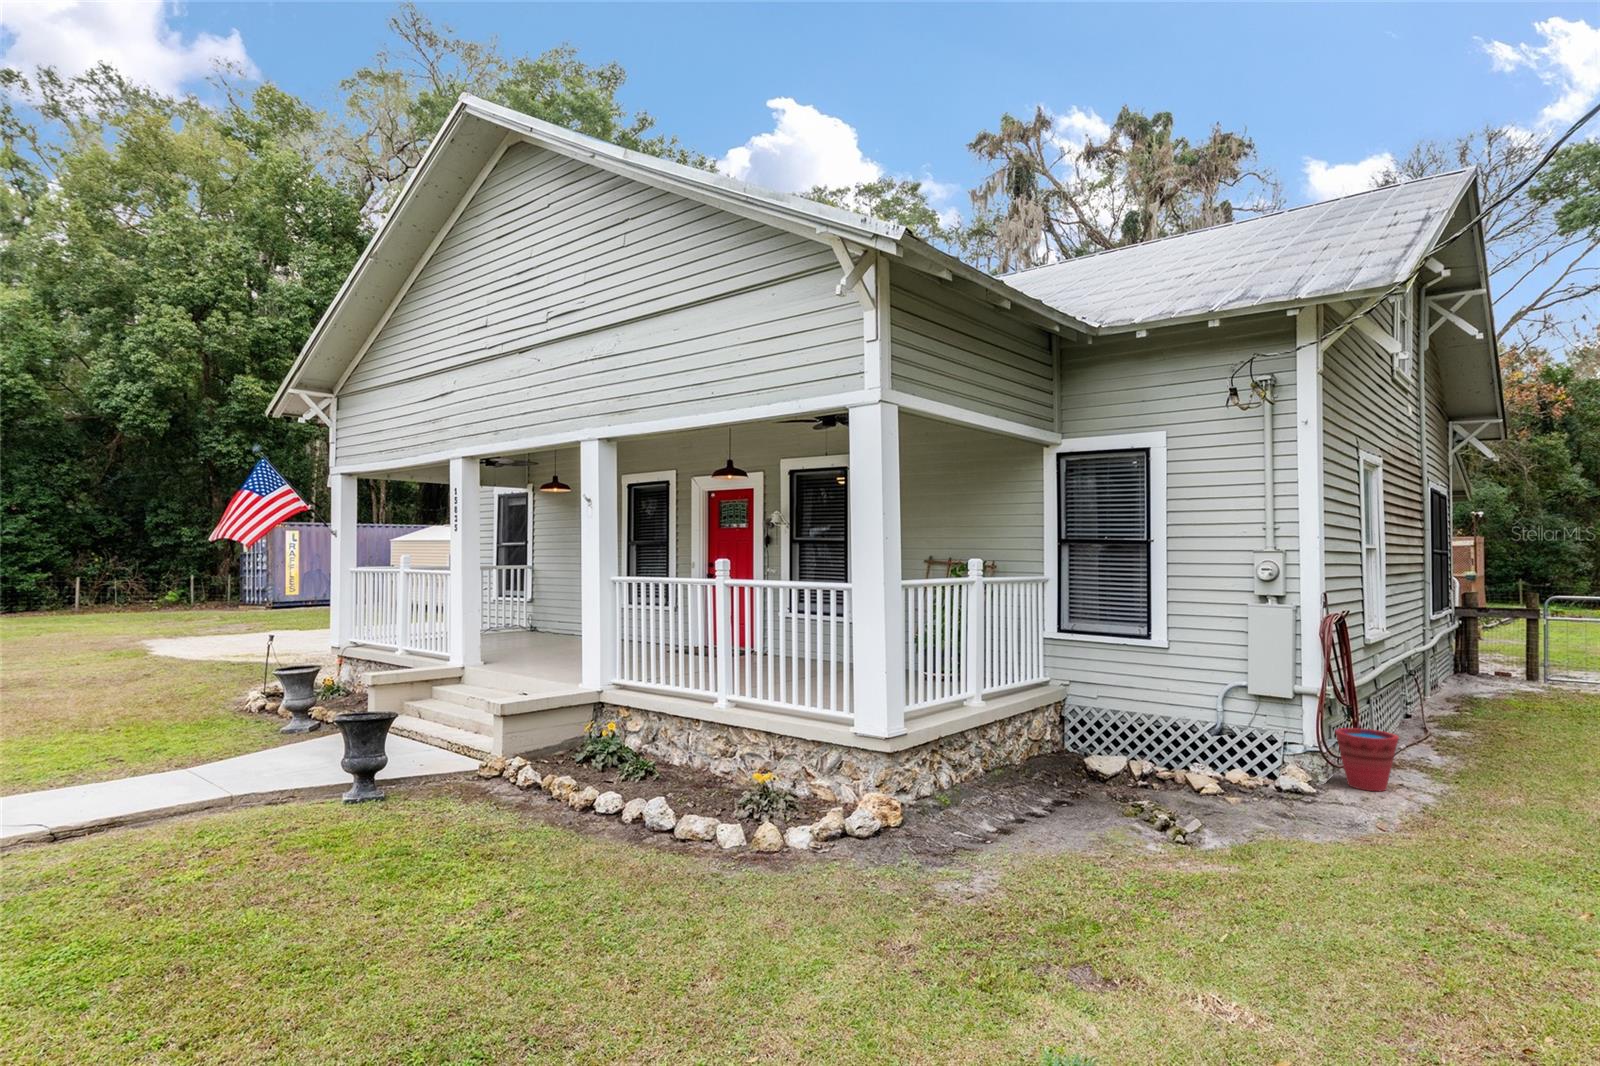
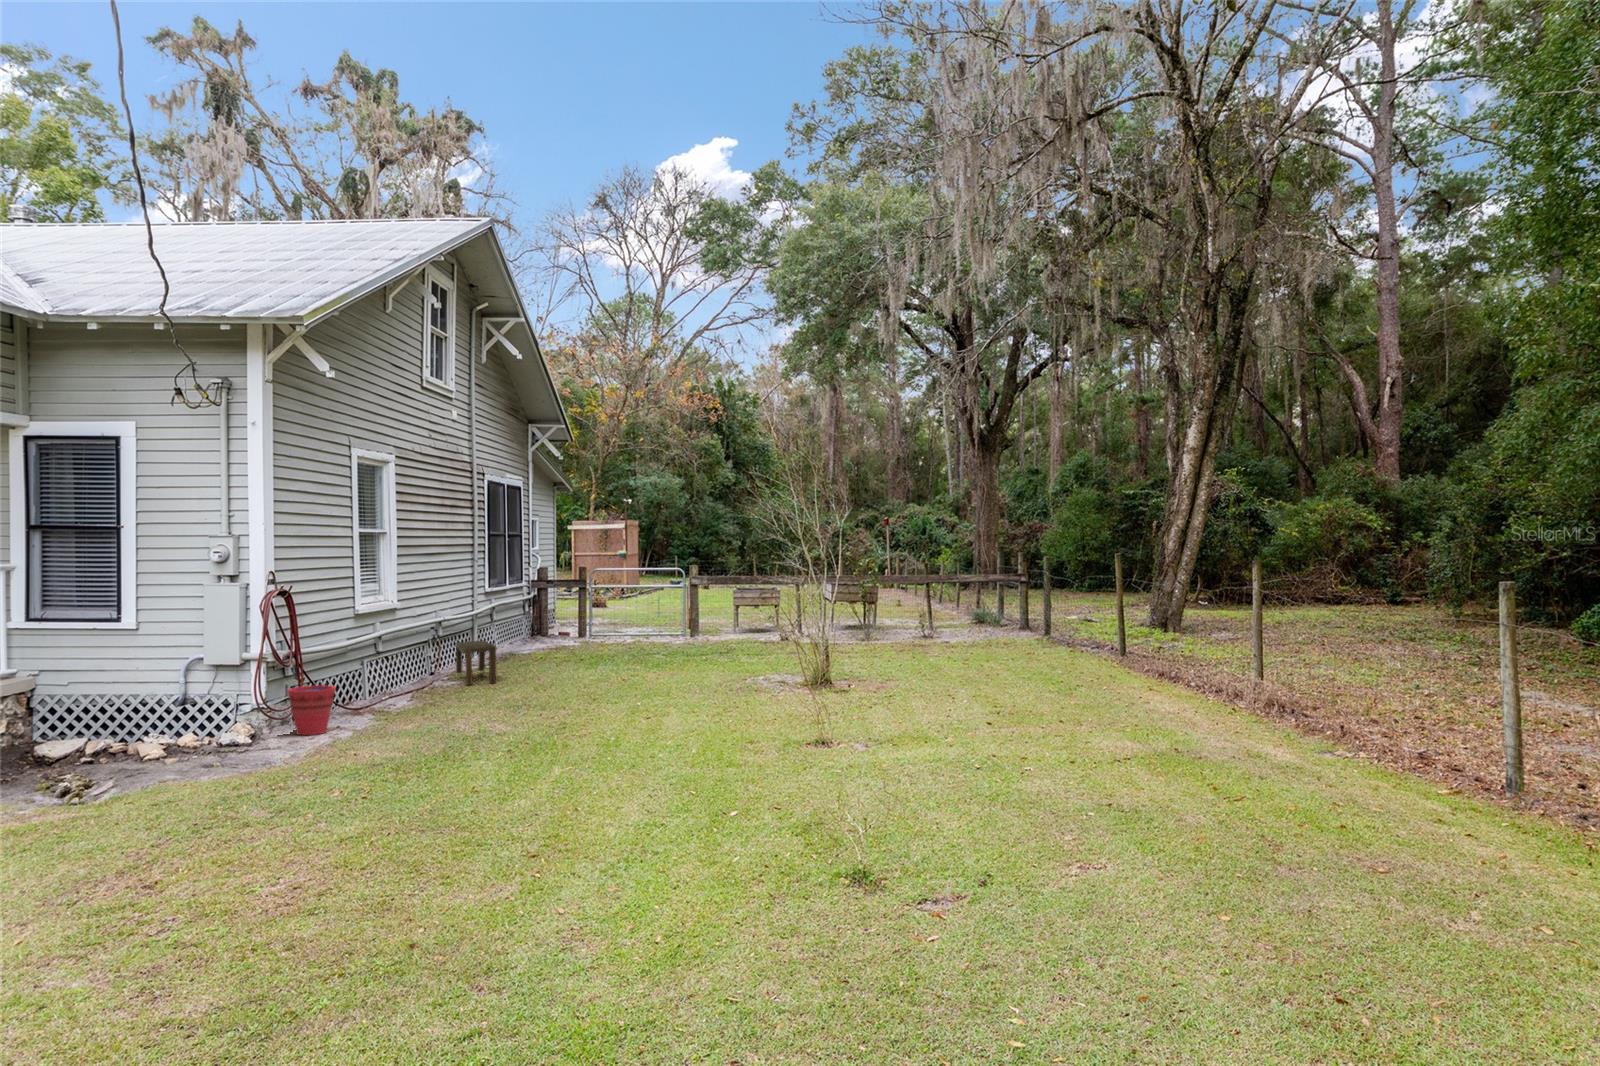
bench: none [1416,673,1497,730] -> present [455,641,496,685]

